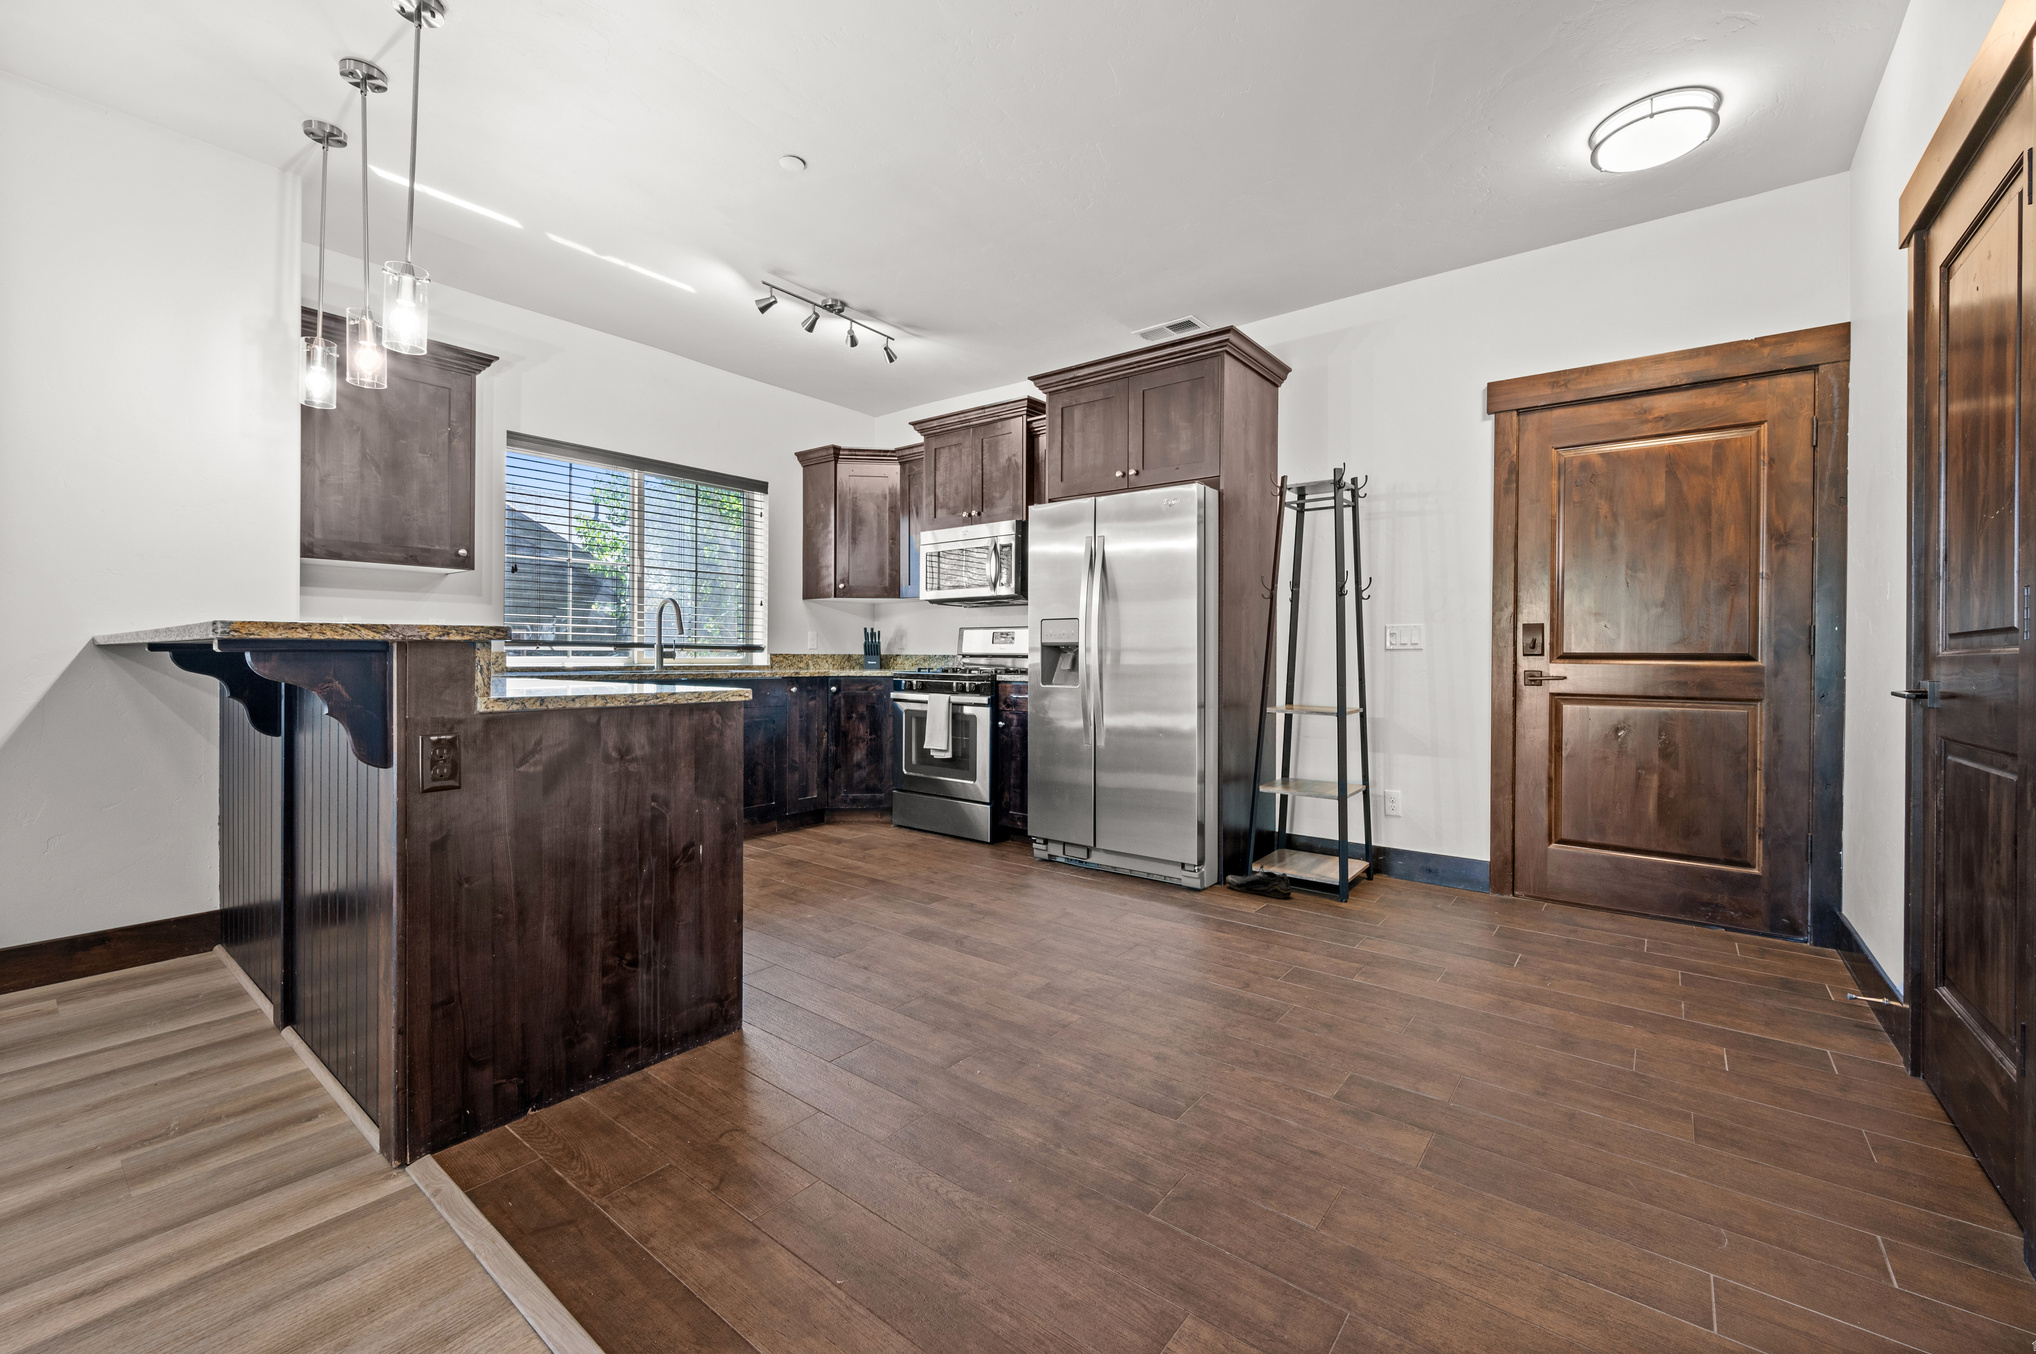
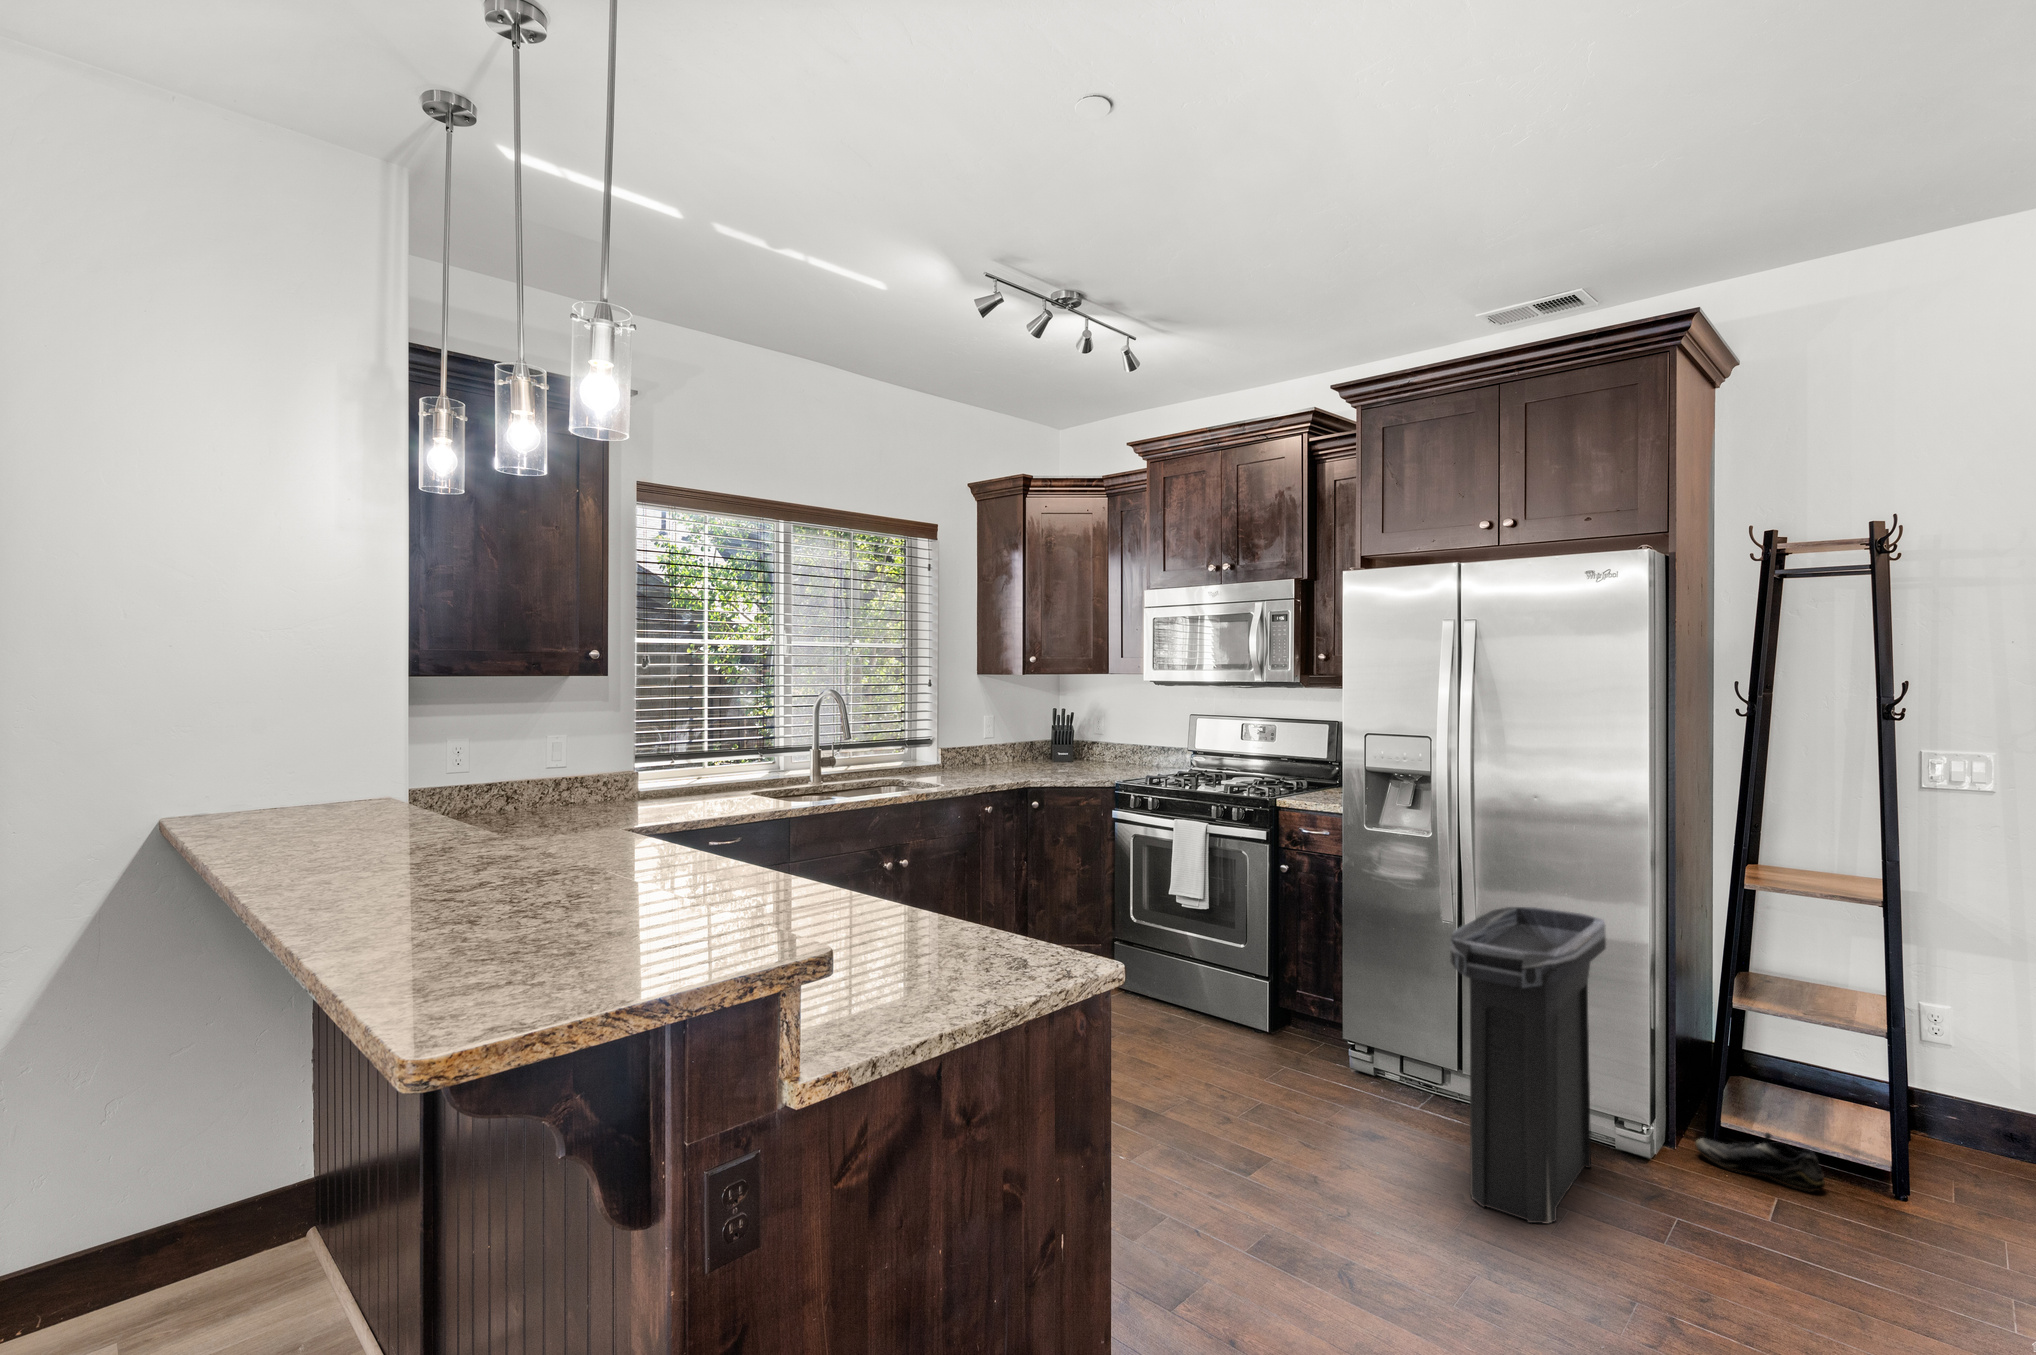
trash can: none [1052,729,1168,915] -> present [1450,907,1606,1223]

